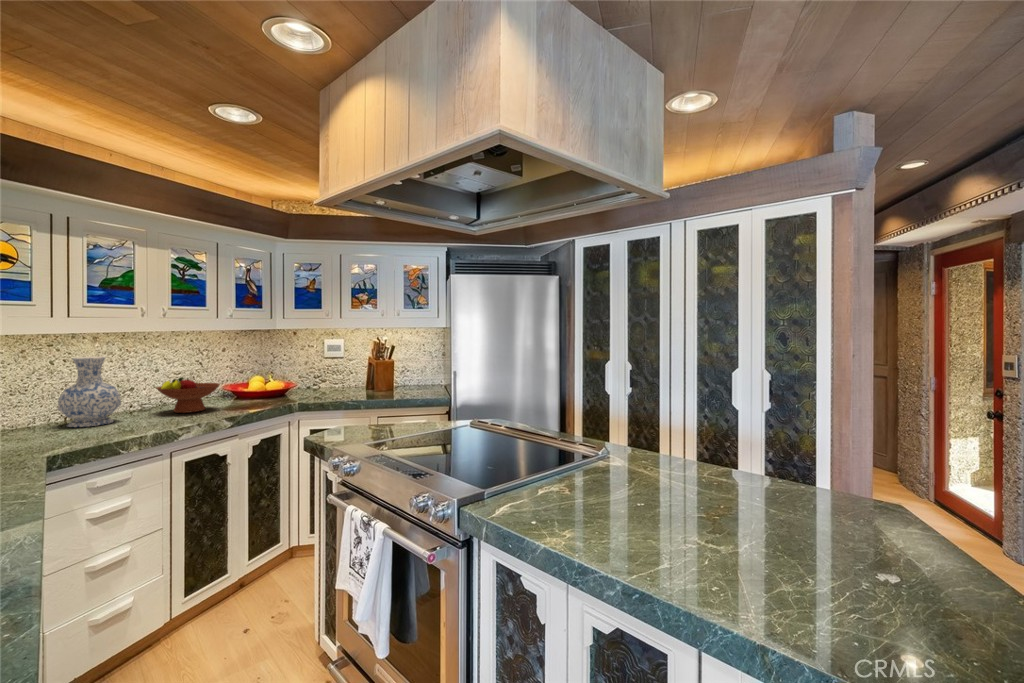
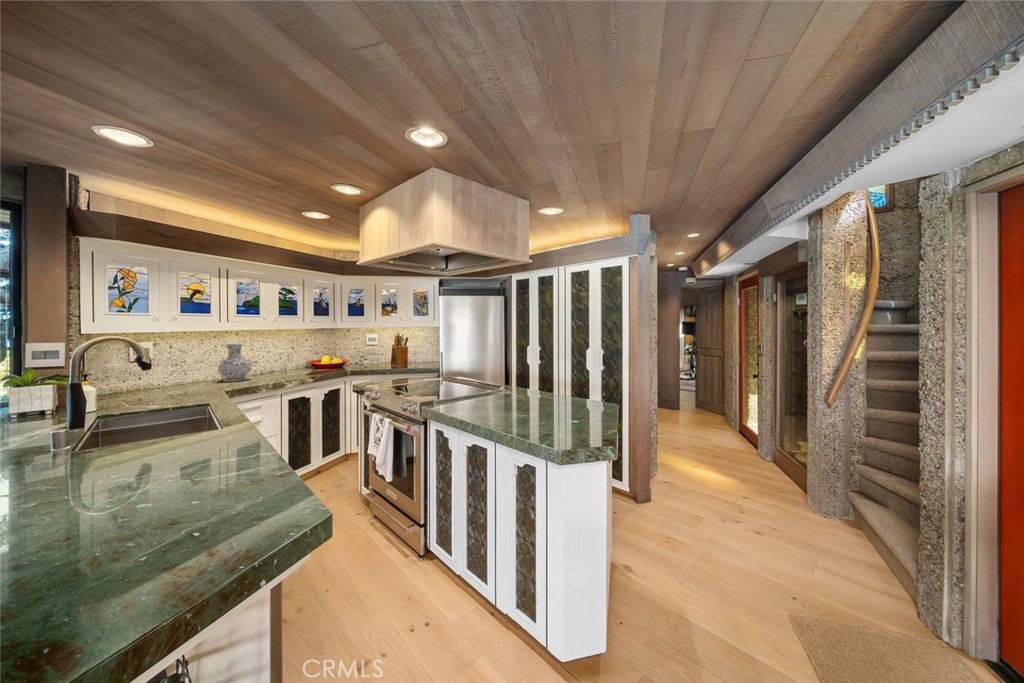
fruit bowl: present [157,377,220,413] -> none [270,356,306,376]

